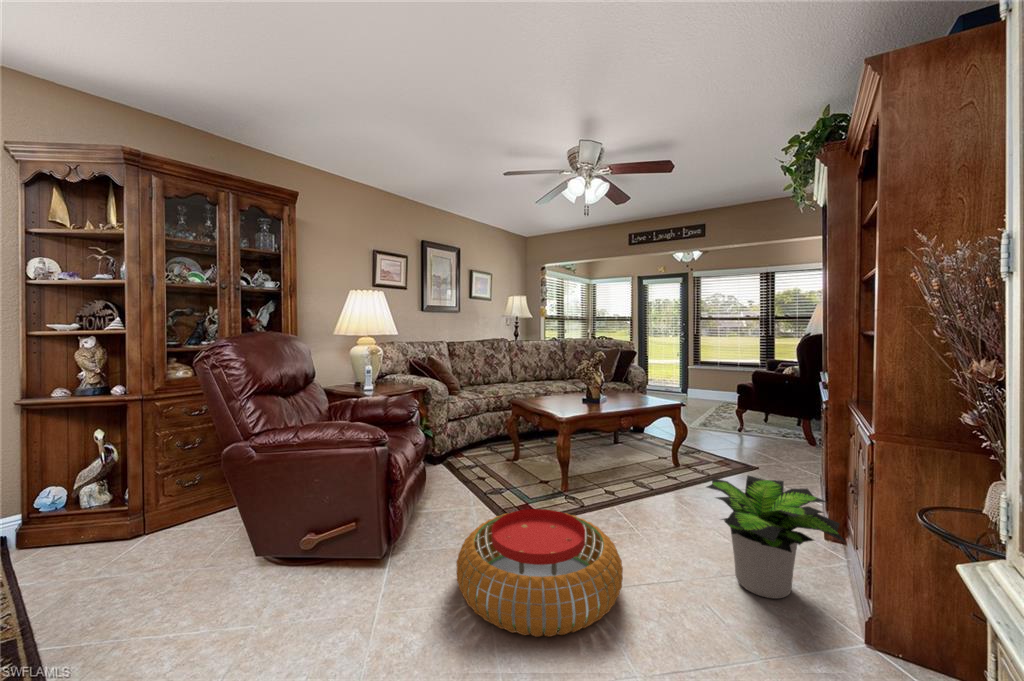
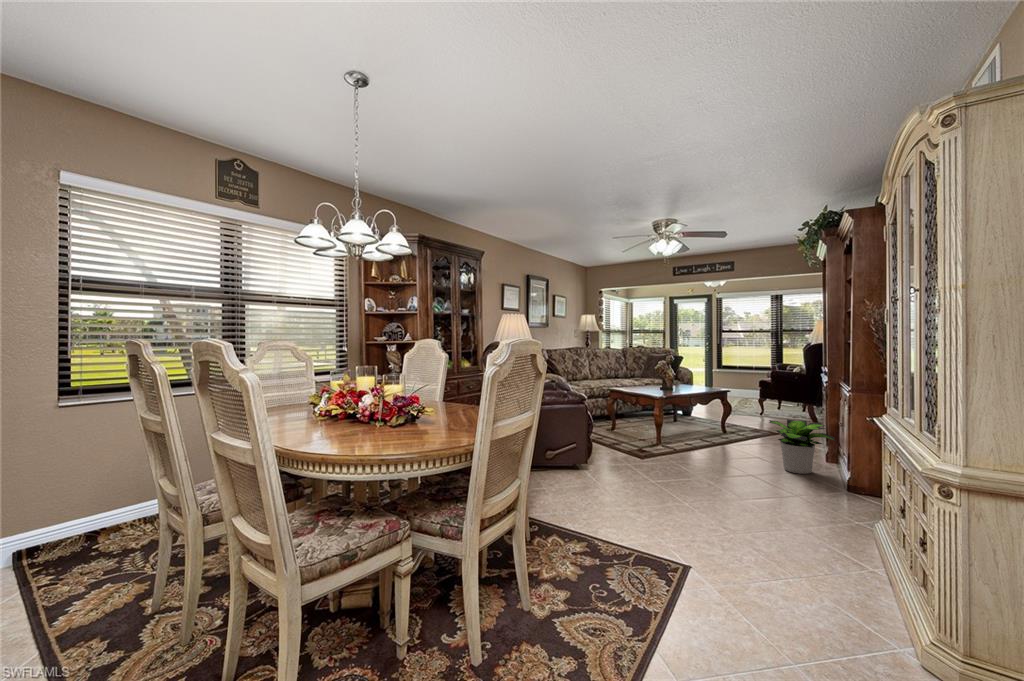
pouf: present [456,509,623,637] -> none [643,438,733,484]

